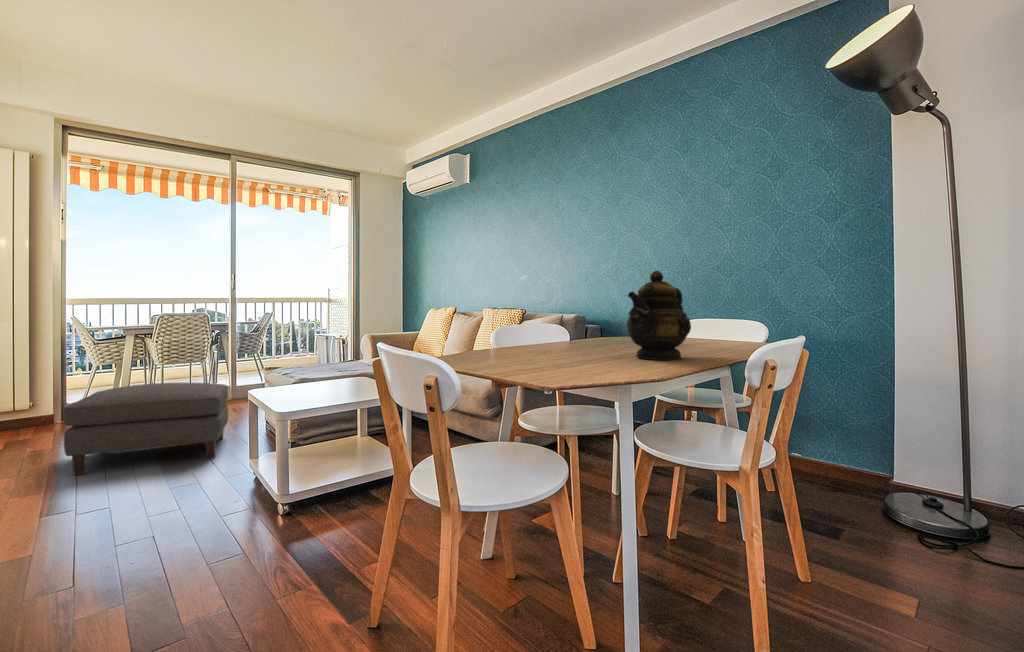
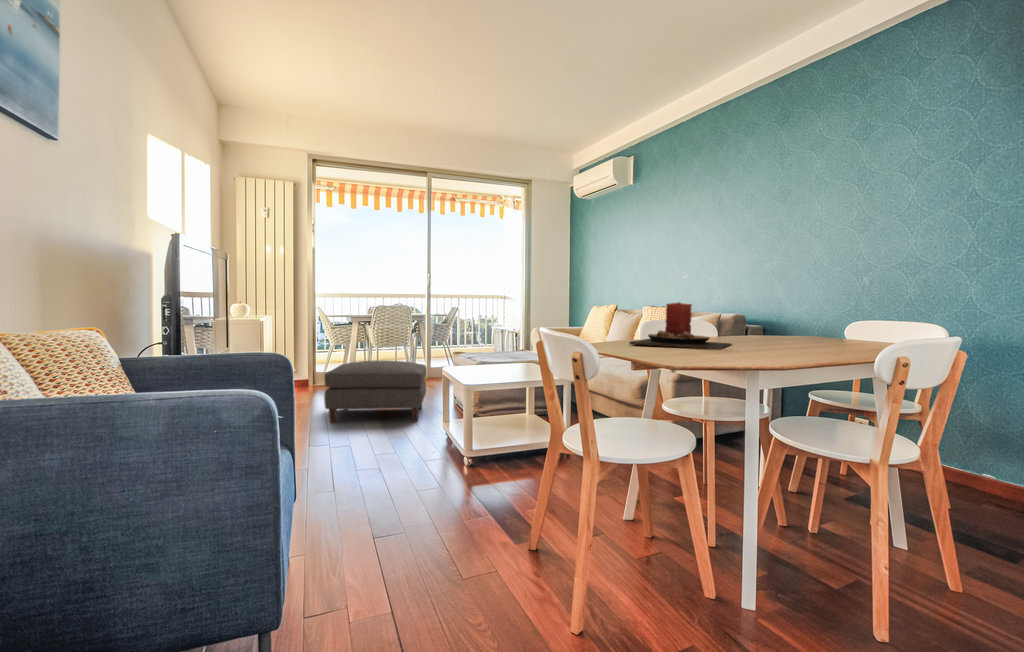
teapot: present [627,271,691,360] -> none [755,274,822,356]
candle: none [485,303,590,356] -> present [629,302,731,350]

